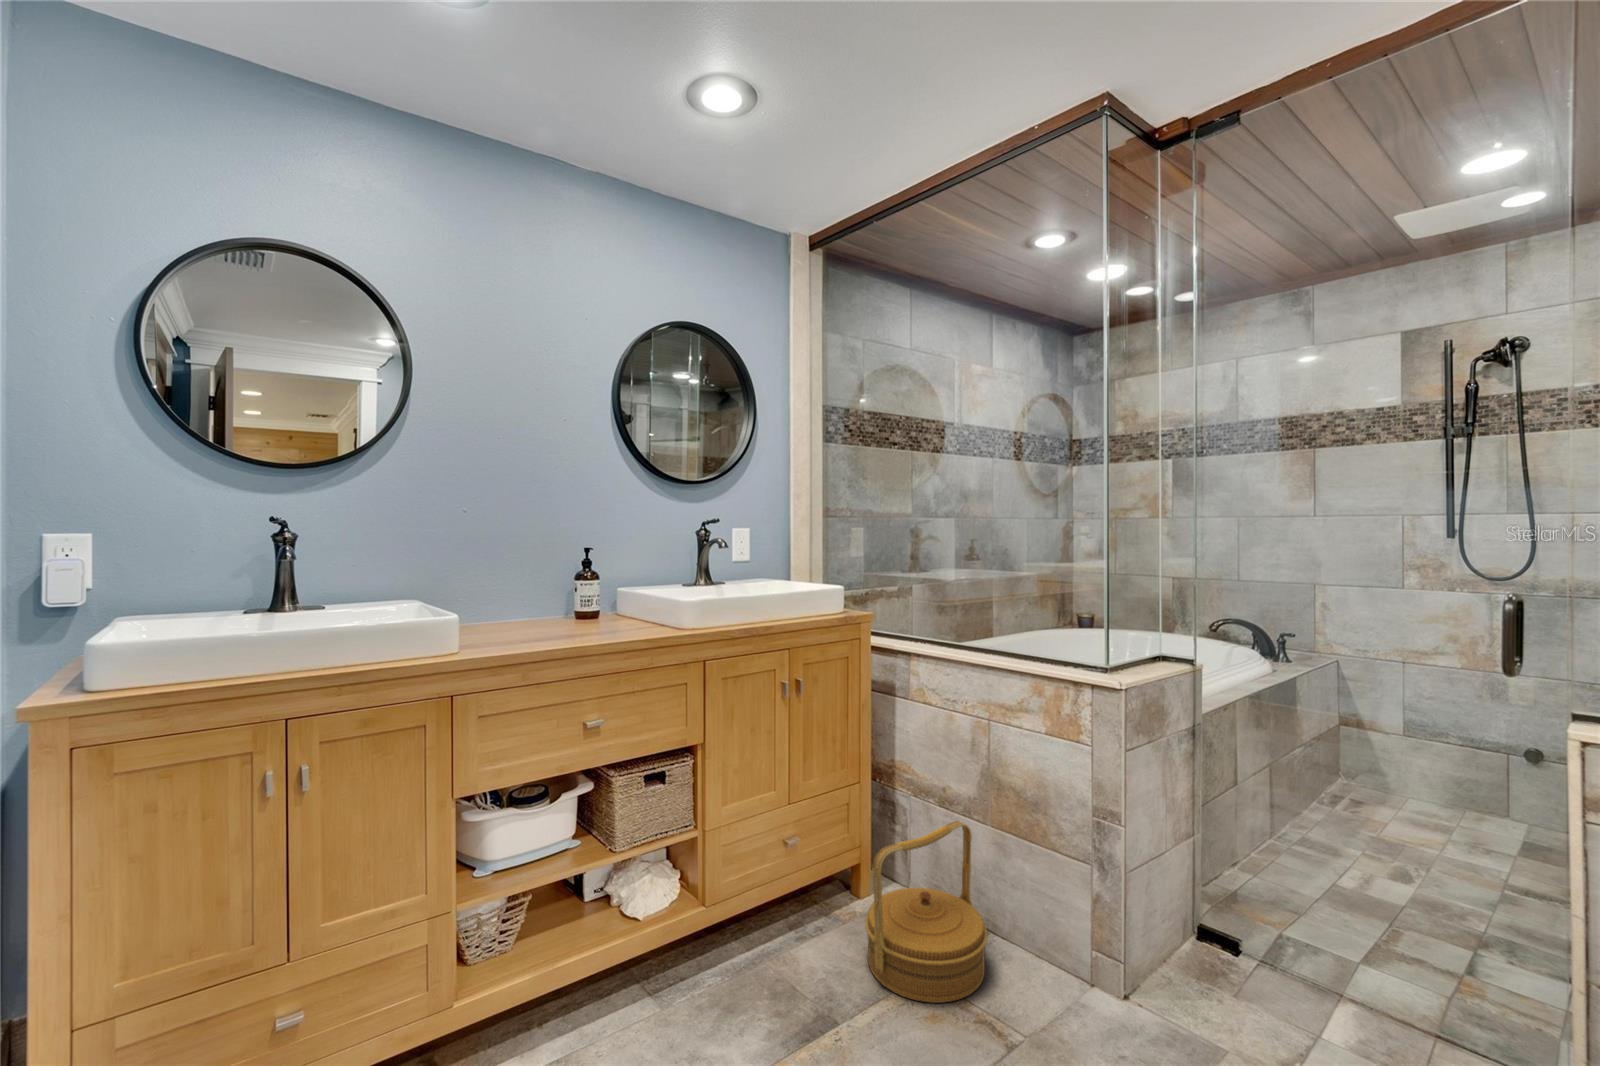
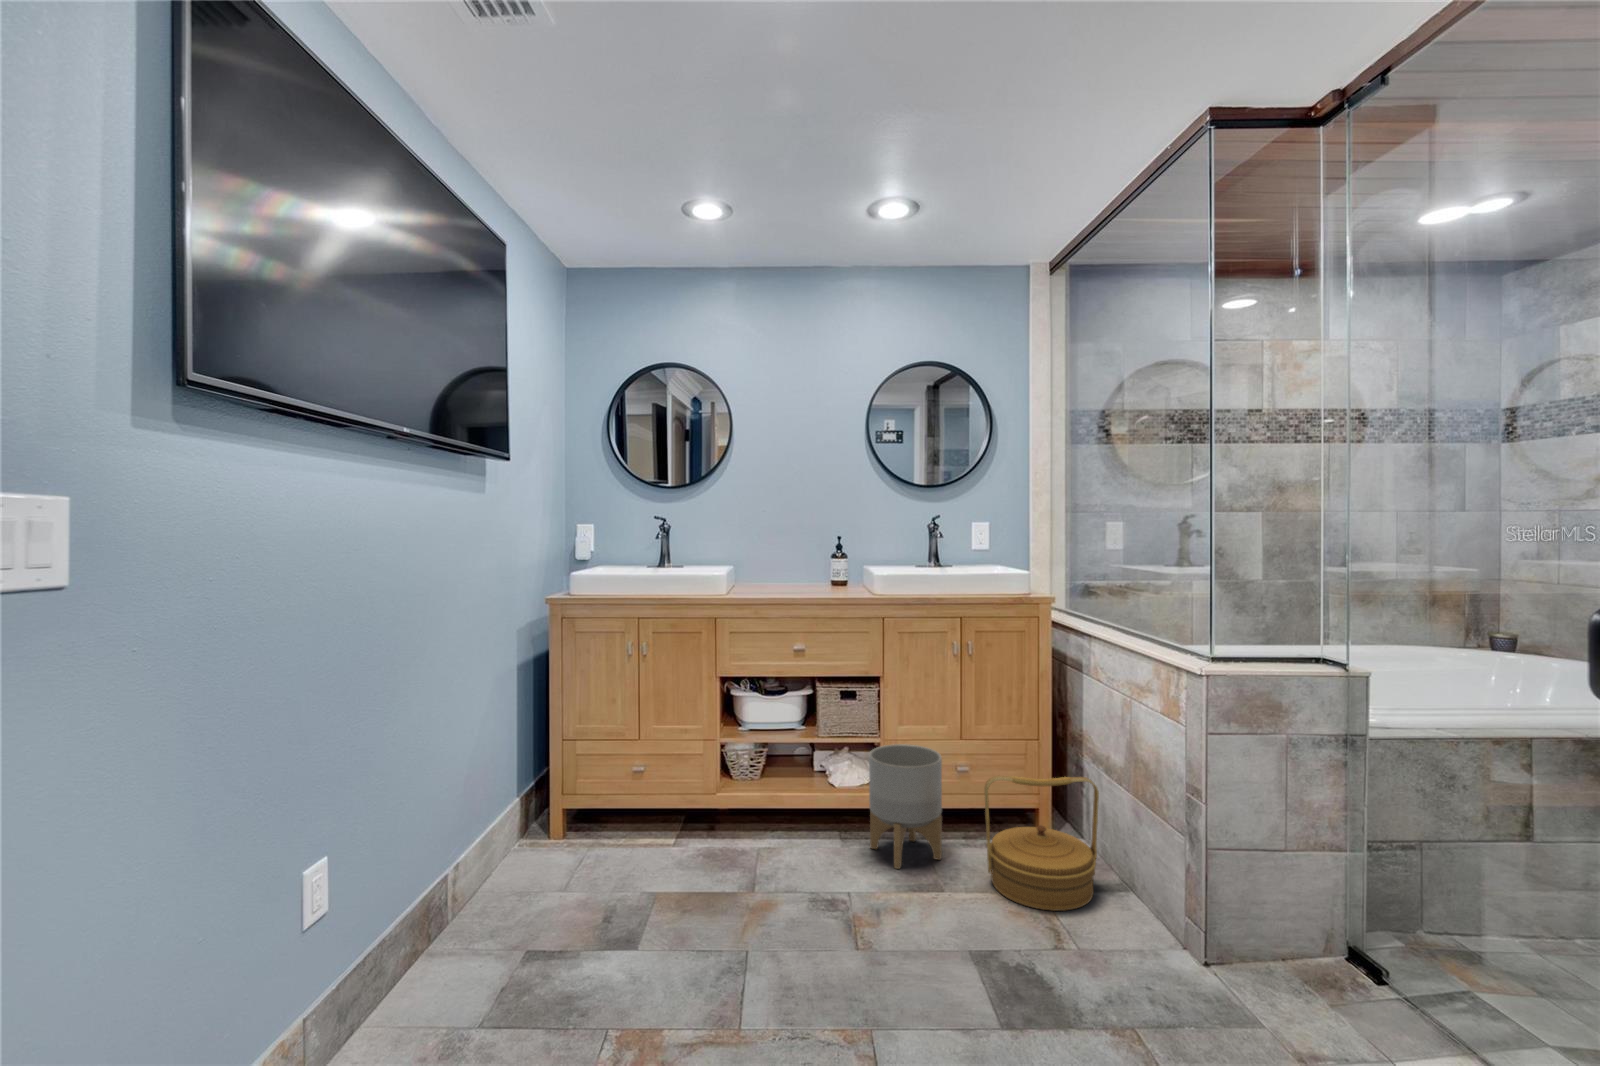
planter: none [704,826,801,1015] -> present [869,744,942,869]

